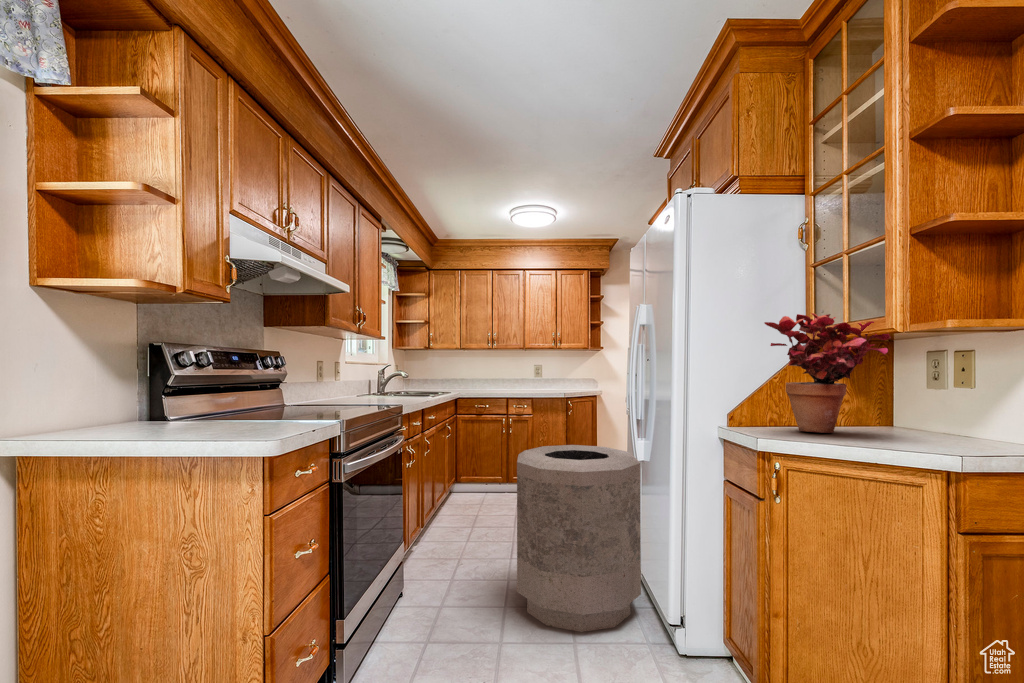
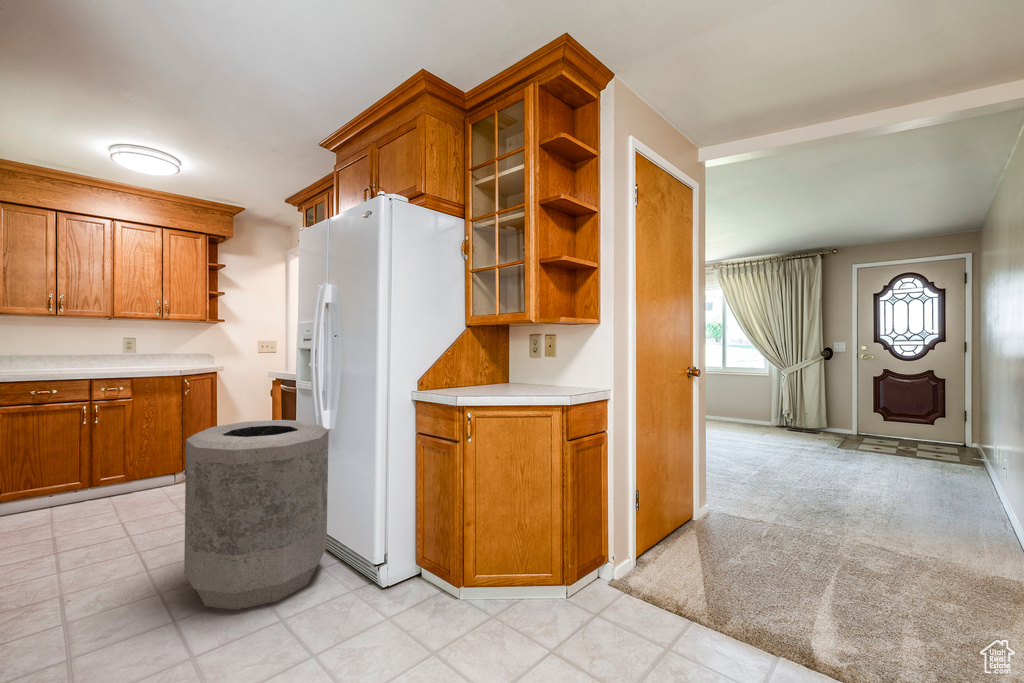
potted plant: present [765,313,891,433] -> none [454,305,526,390]

